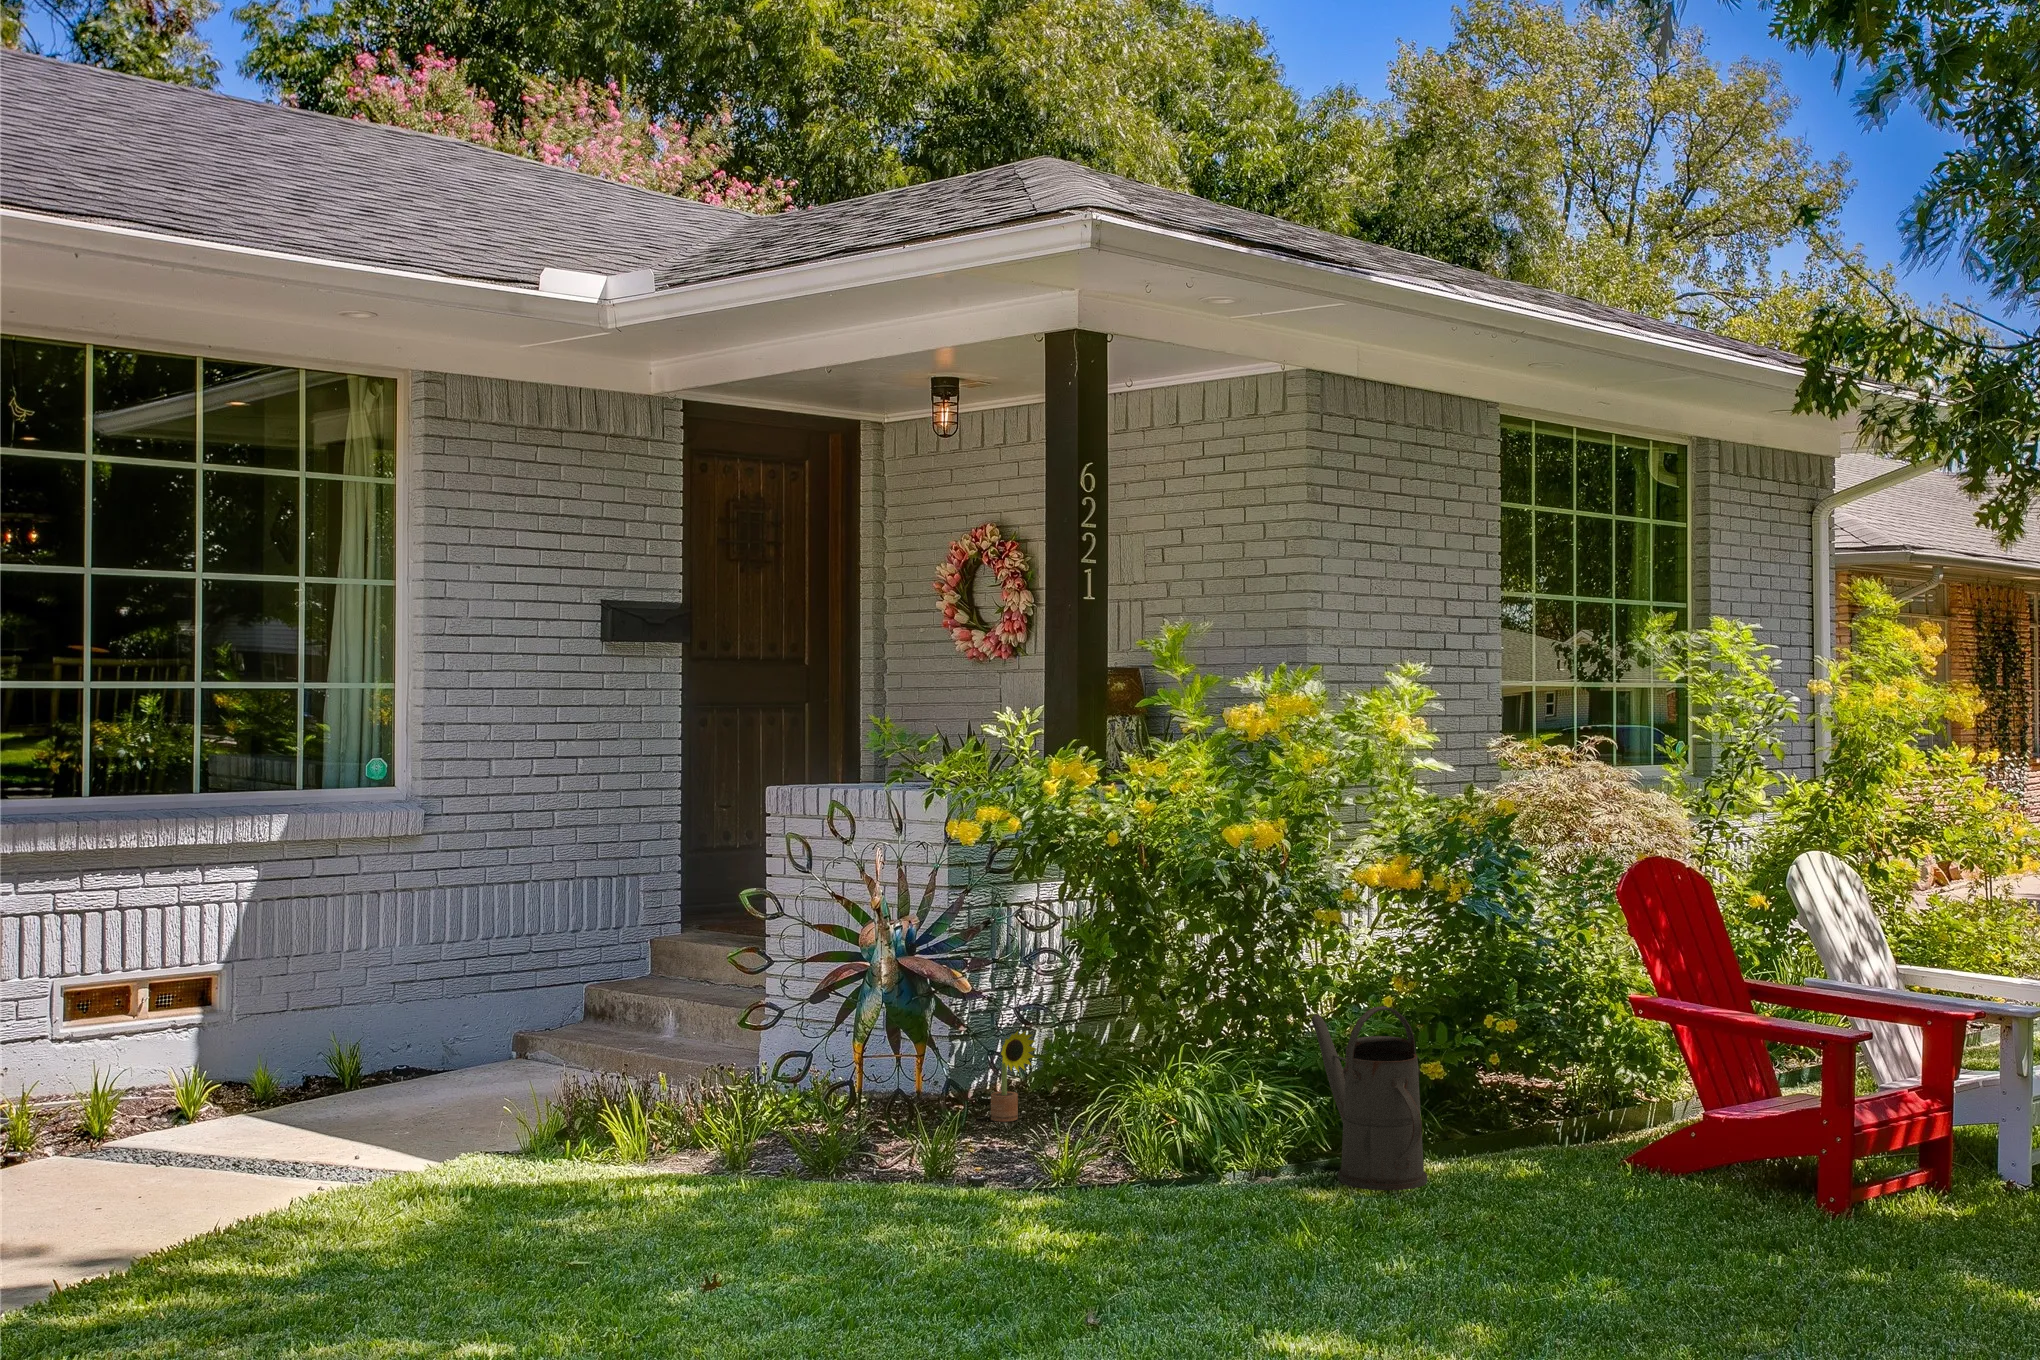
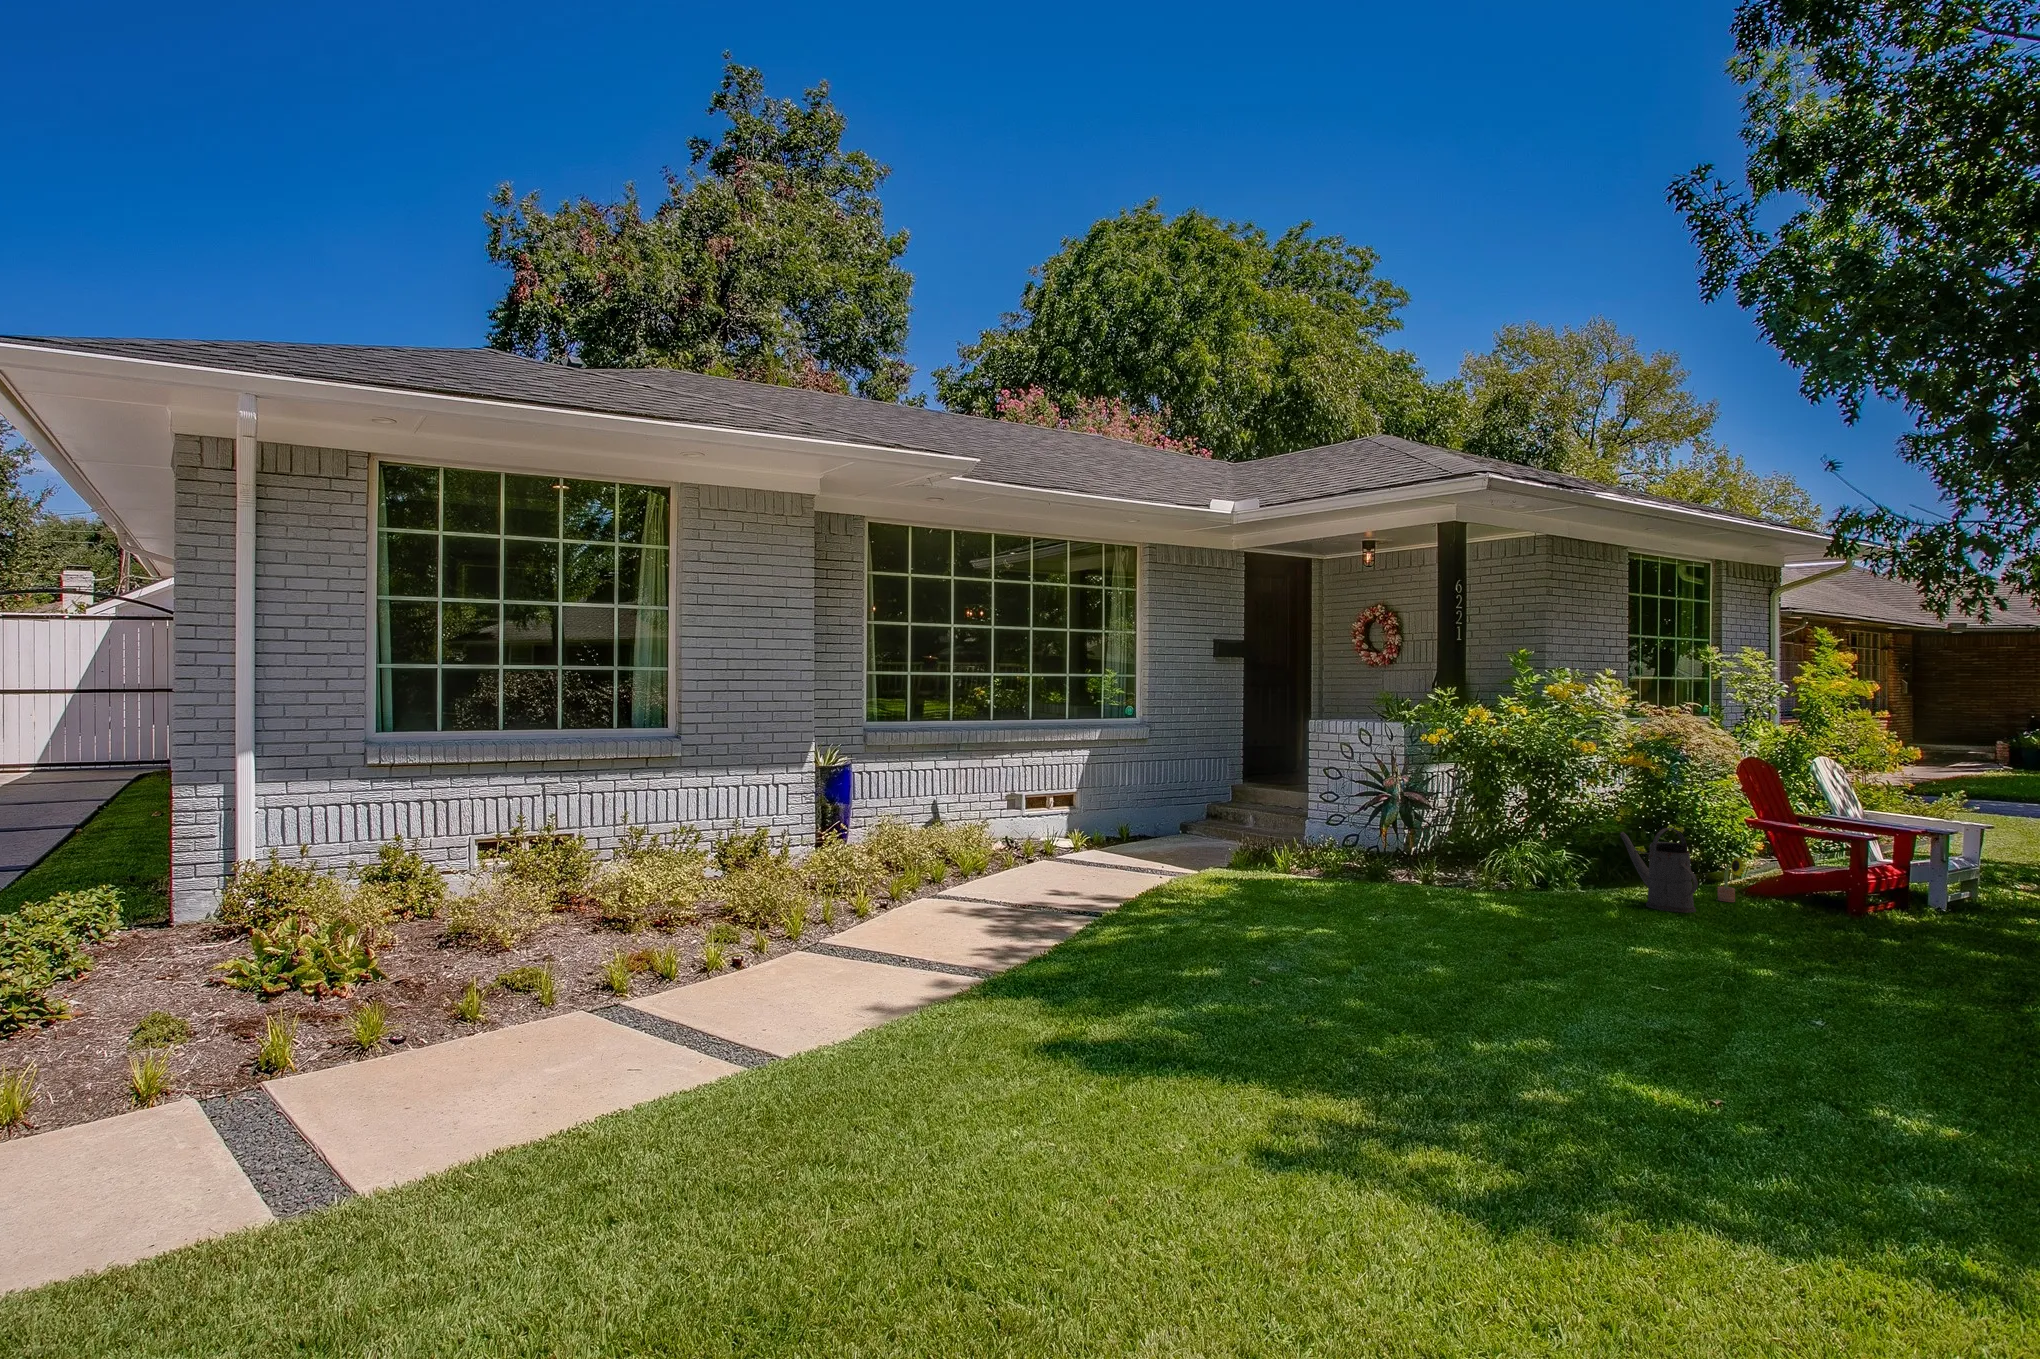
decorative plant: present [991,1031,1037,1122] -> present [1718,856,1746,902]

